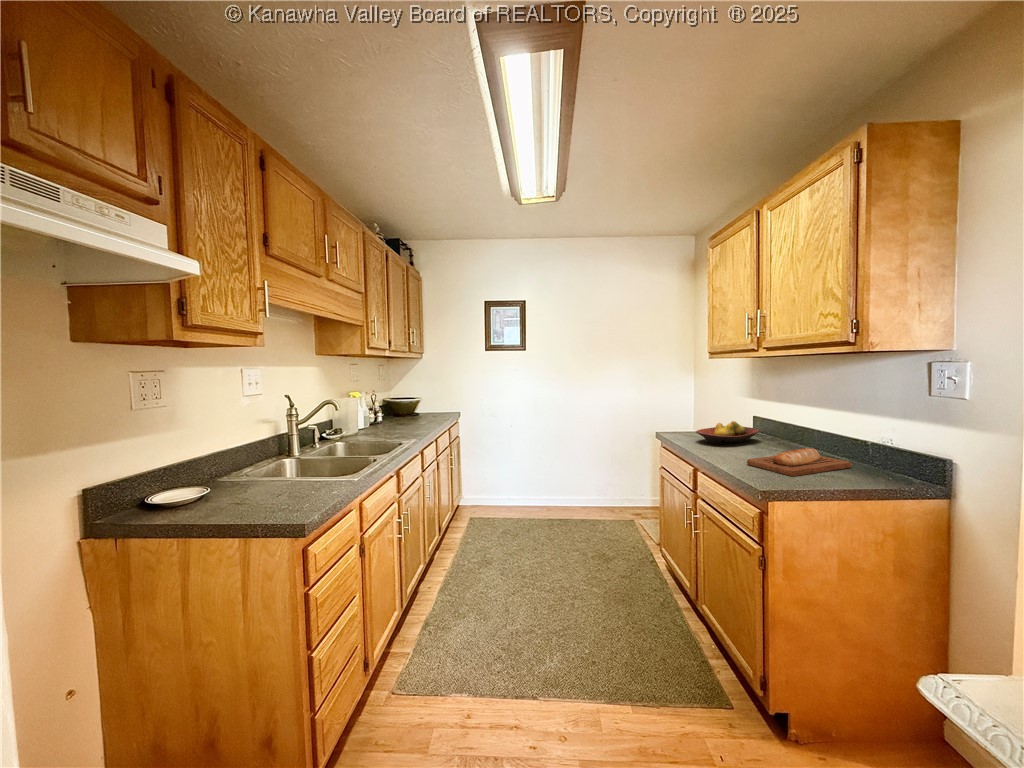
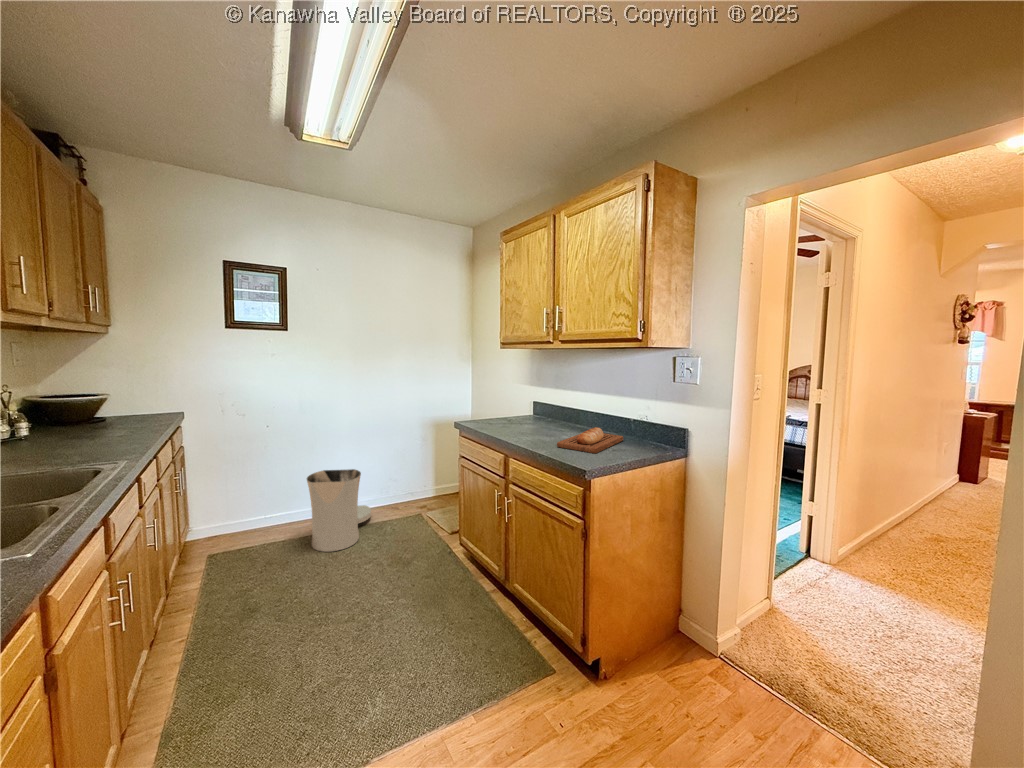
fruit bowl: present [696,421,759,445] -> none [500,407,548,430]
trash can: none [532,465,586,533] -> present [307,469,371,552]

